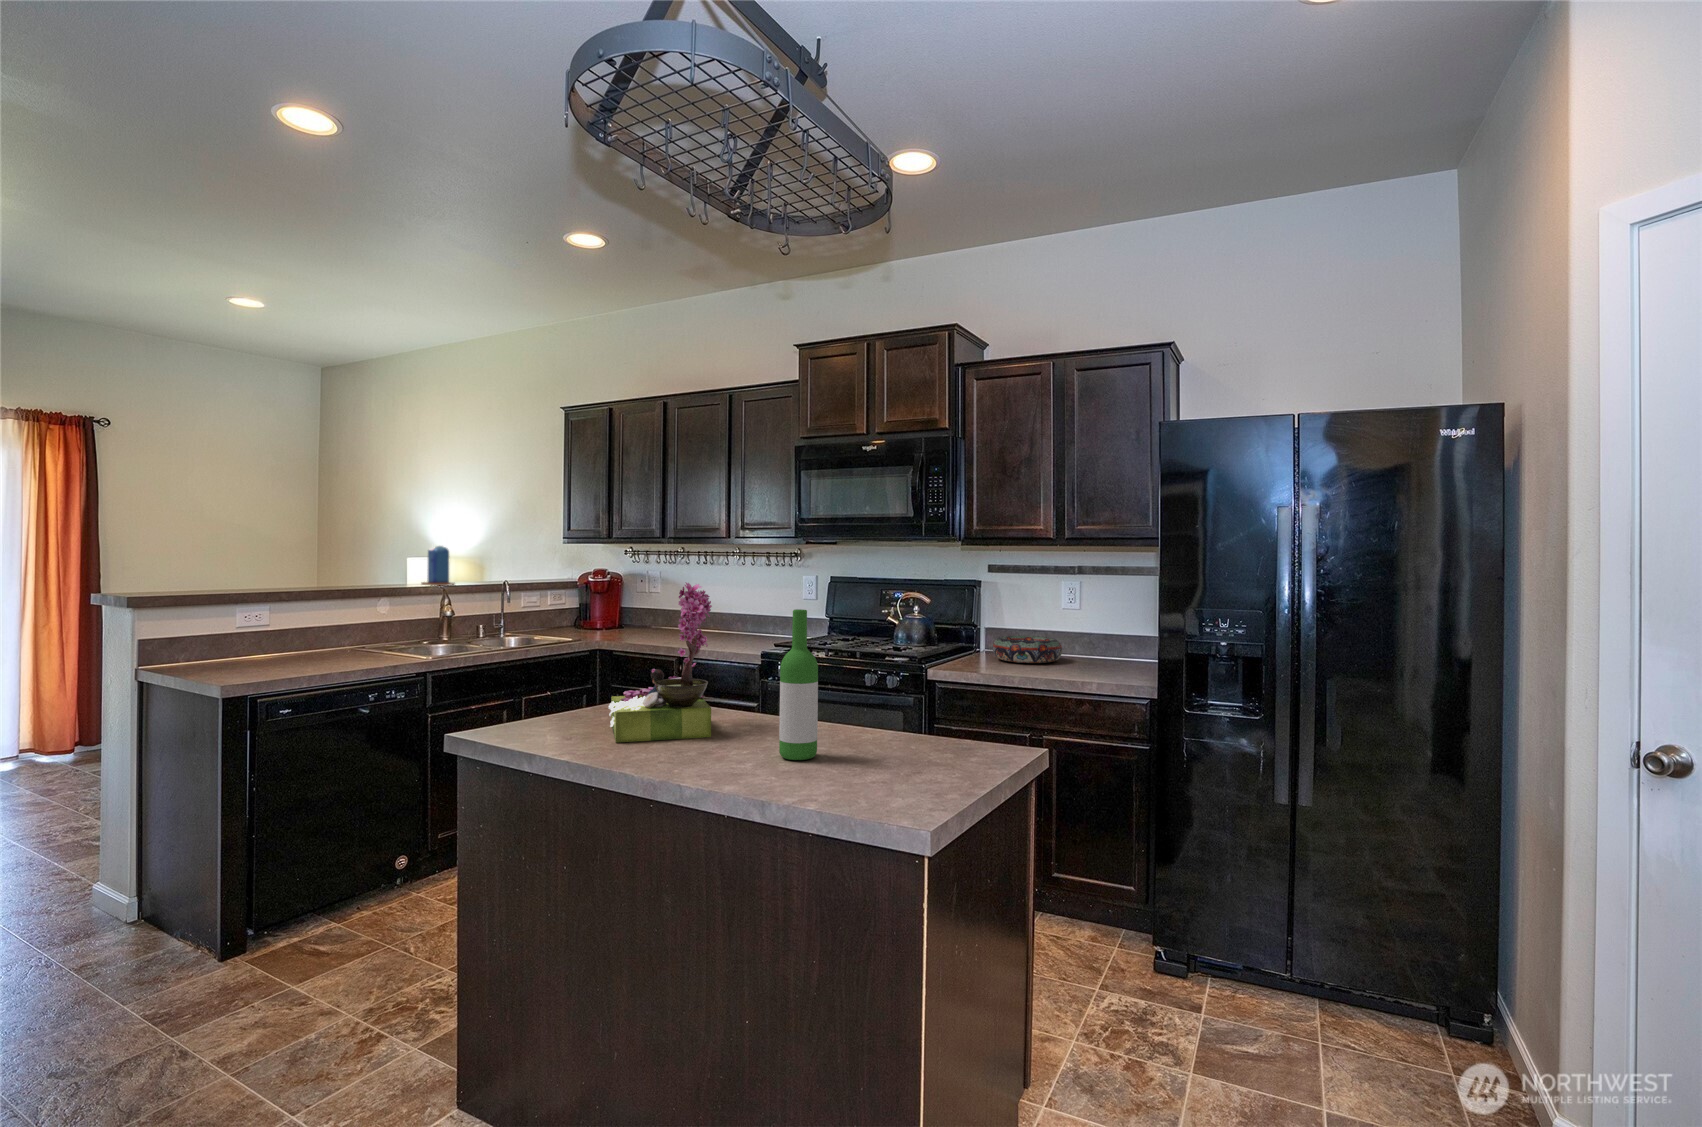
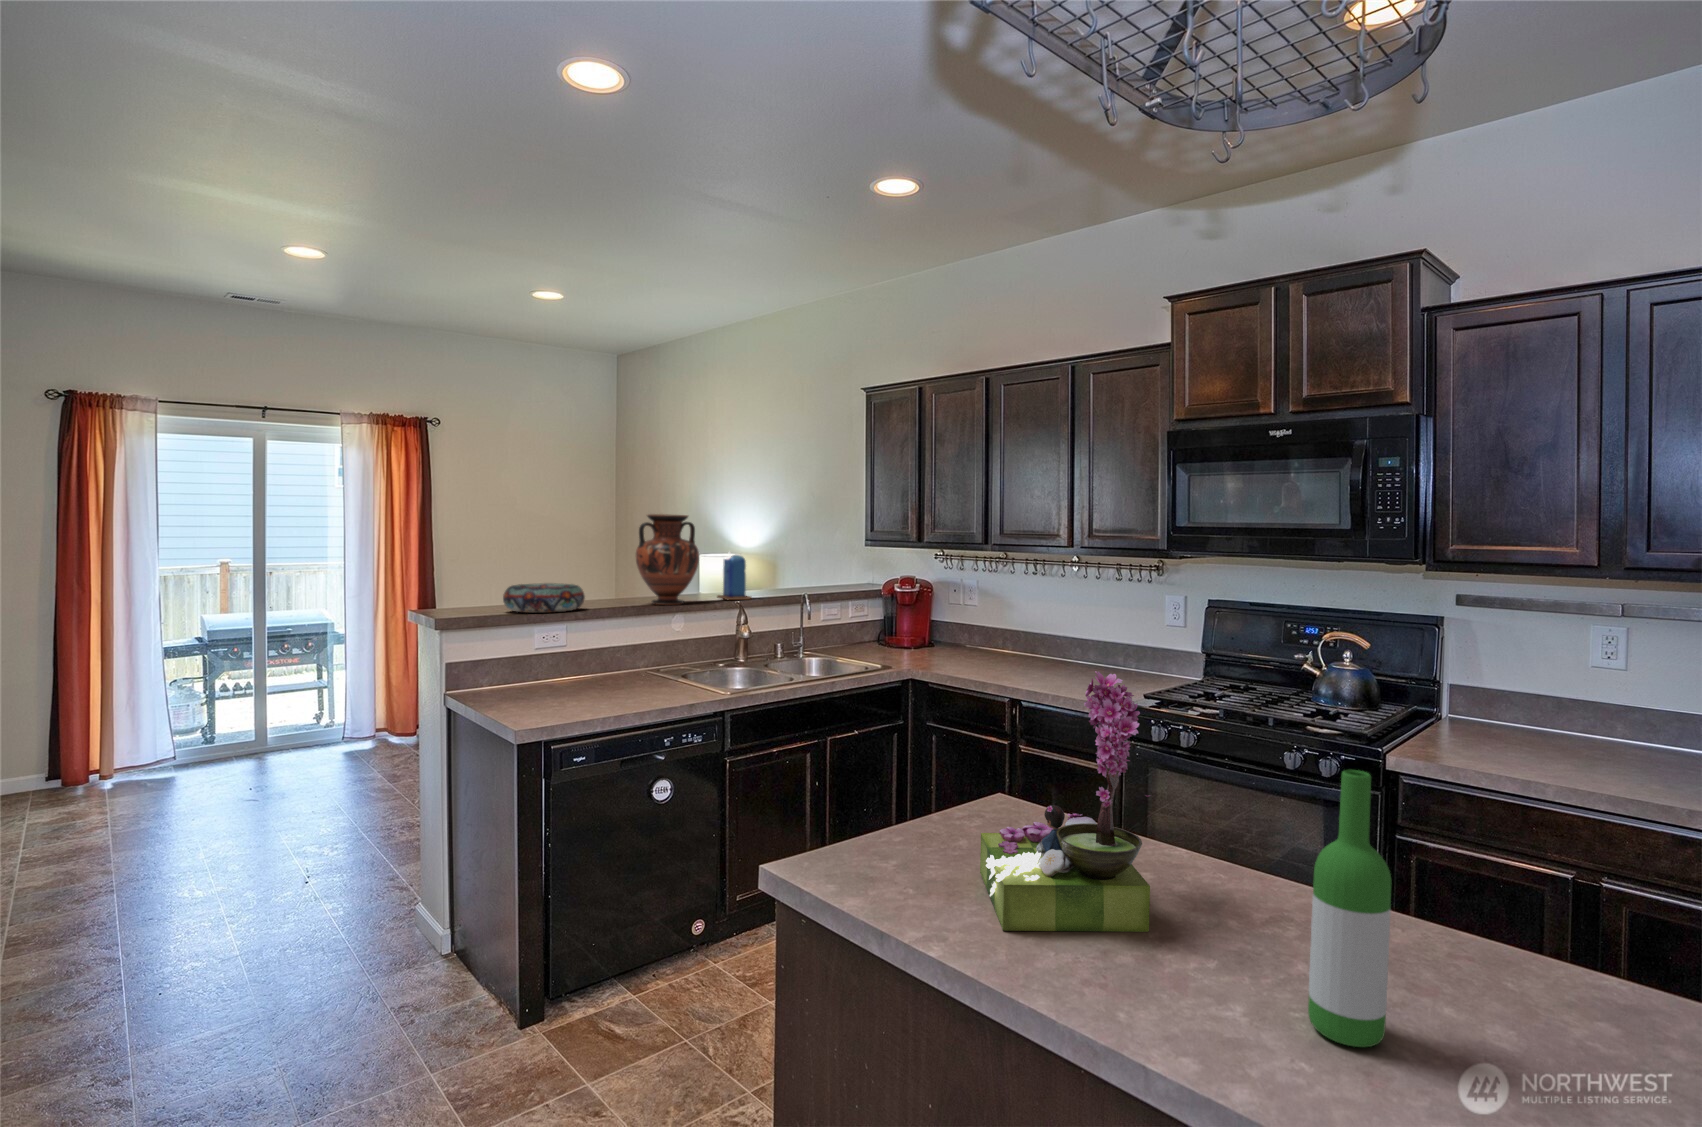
vase: none [339,508,403,588] -> present [636,514,699,605]
decorative bowl: present [993,636,1062,663] -> present [503,583,585,613]

